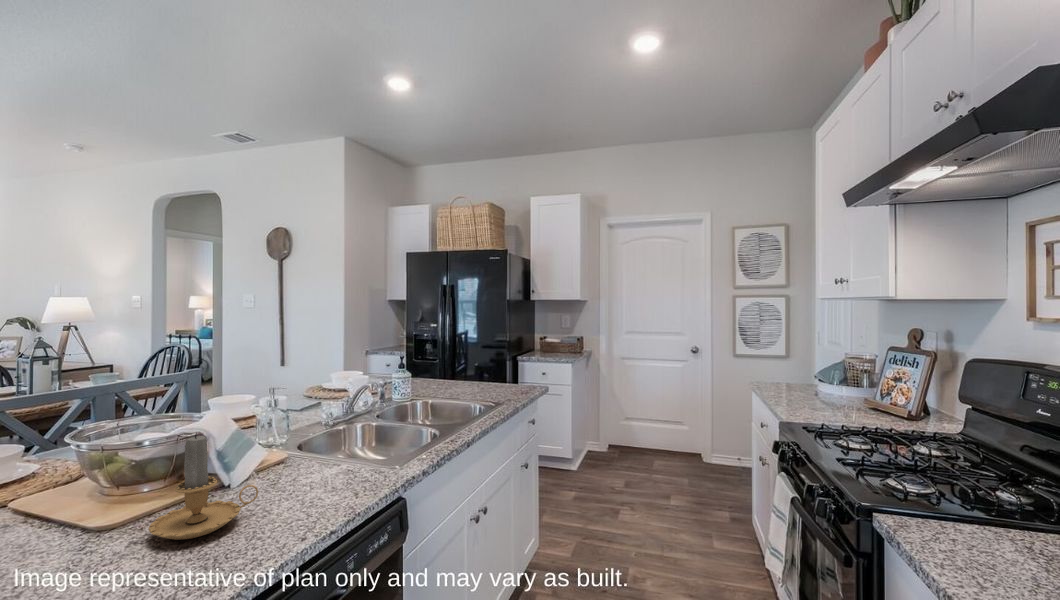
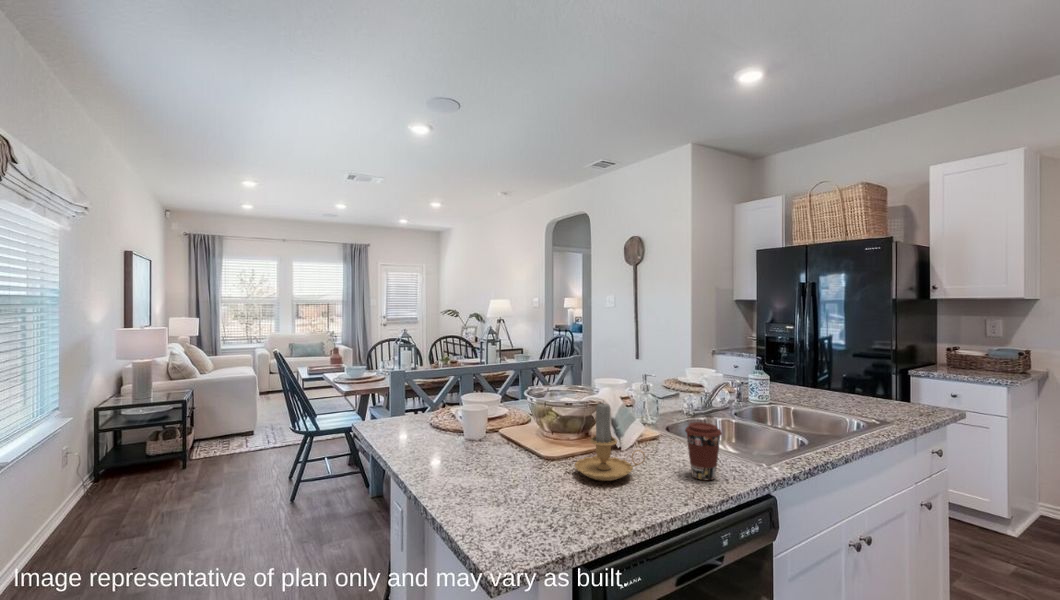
coffee cup: none [309,437,351,502] -> present [685,423,722,480]

